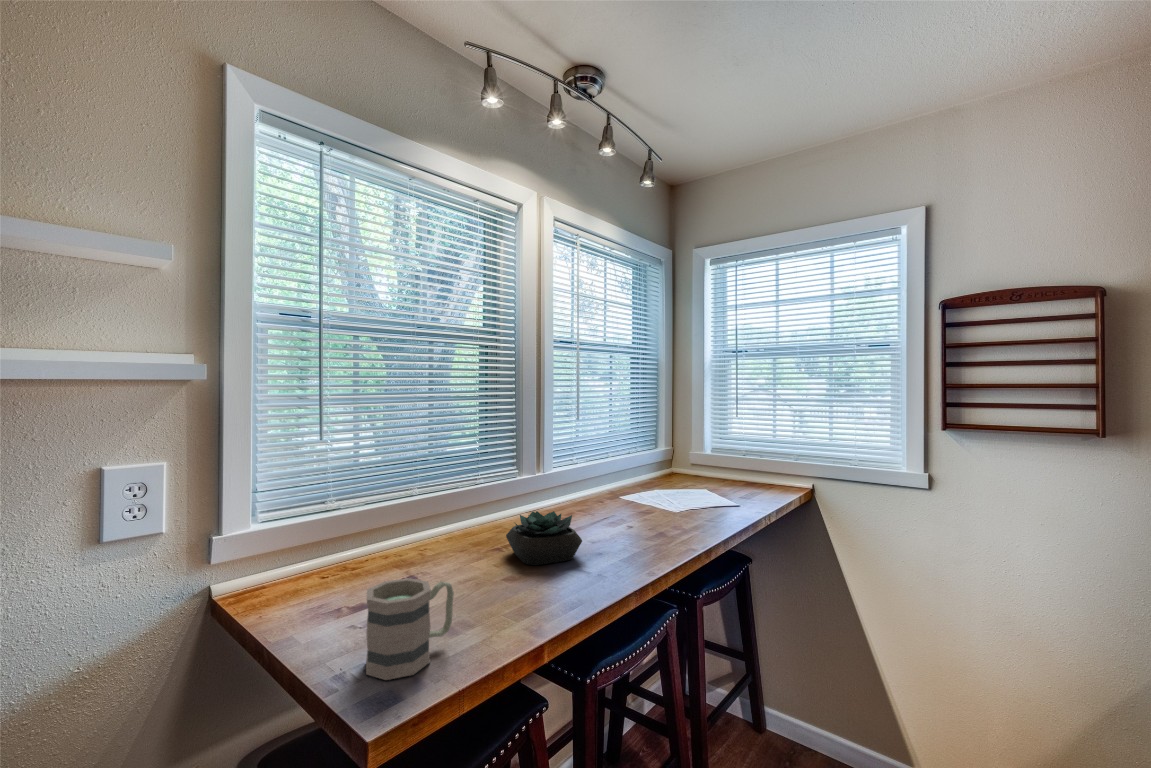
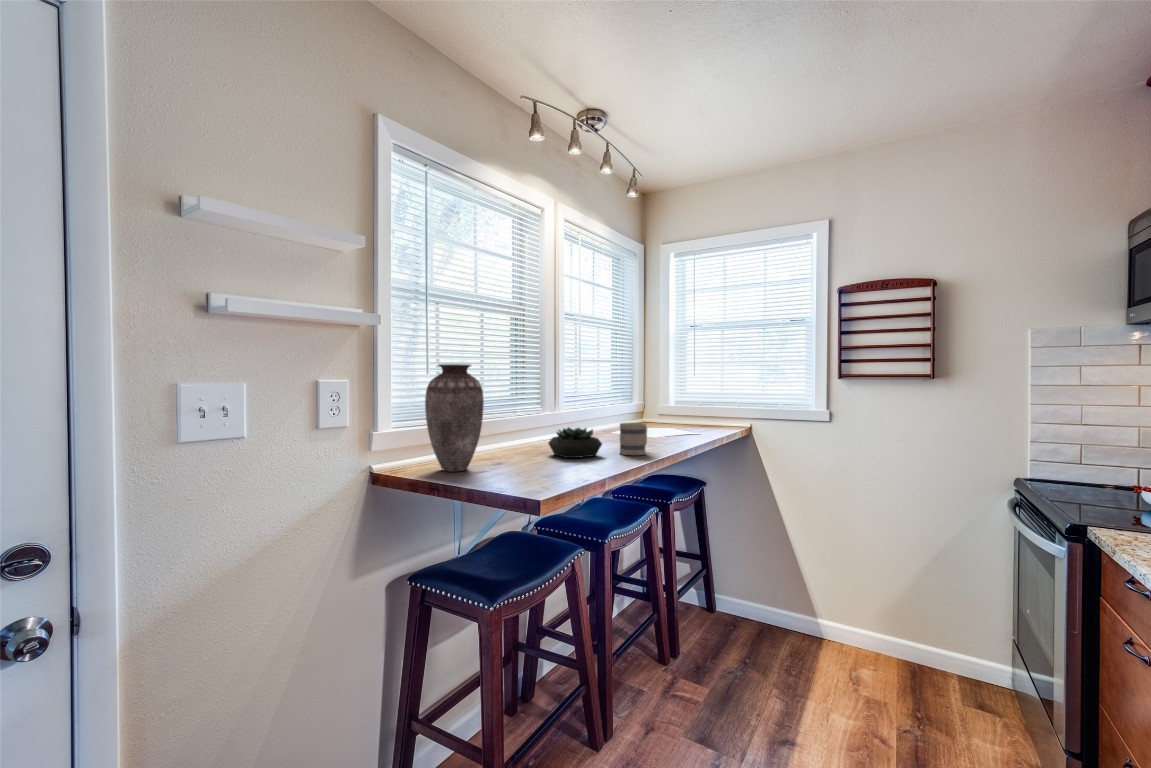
vase: none [287,433,384,603] -> present [425,364,484,471]
mug: present [366,578,454,680] -> present [620,423,647,455]

